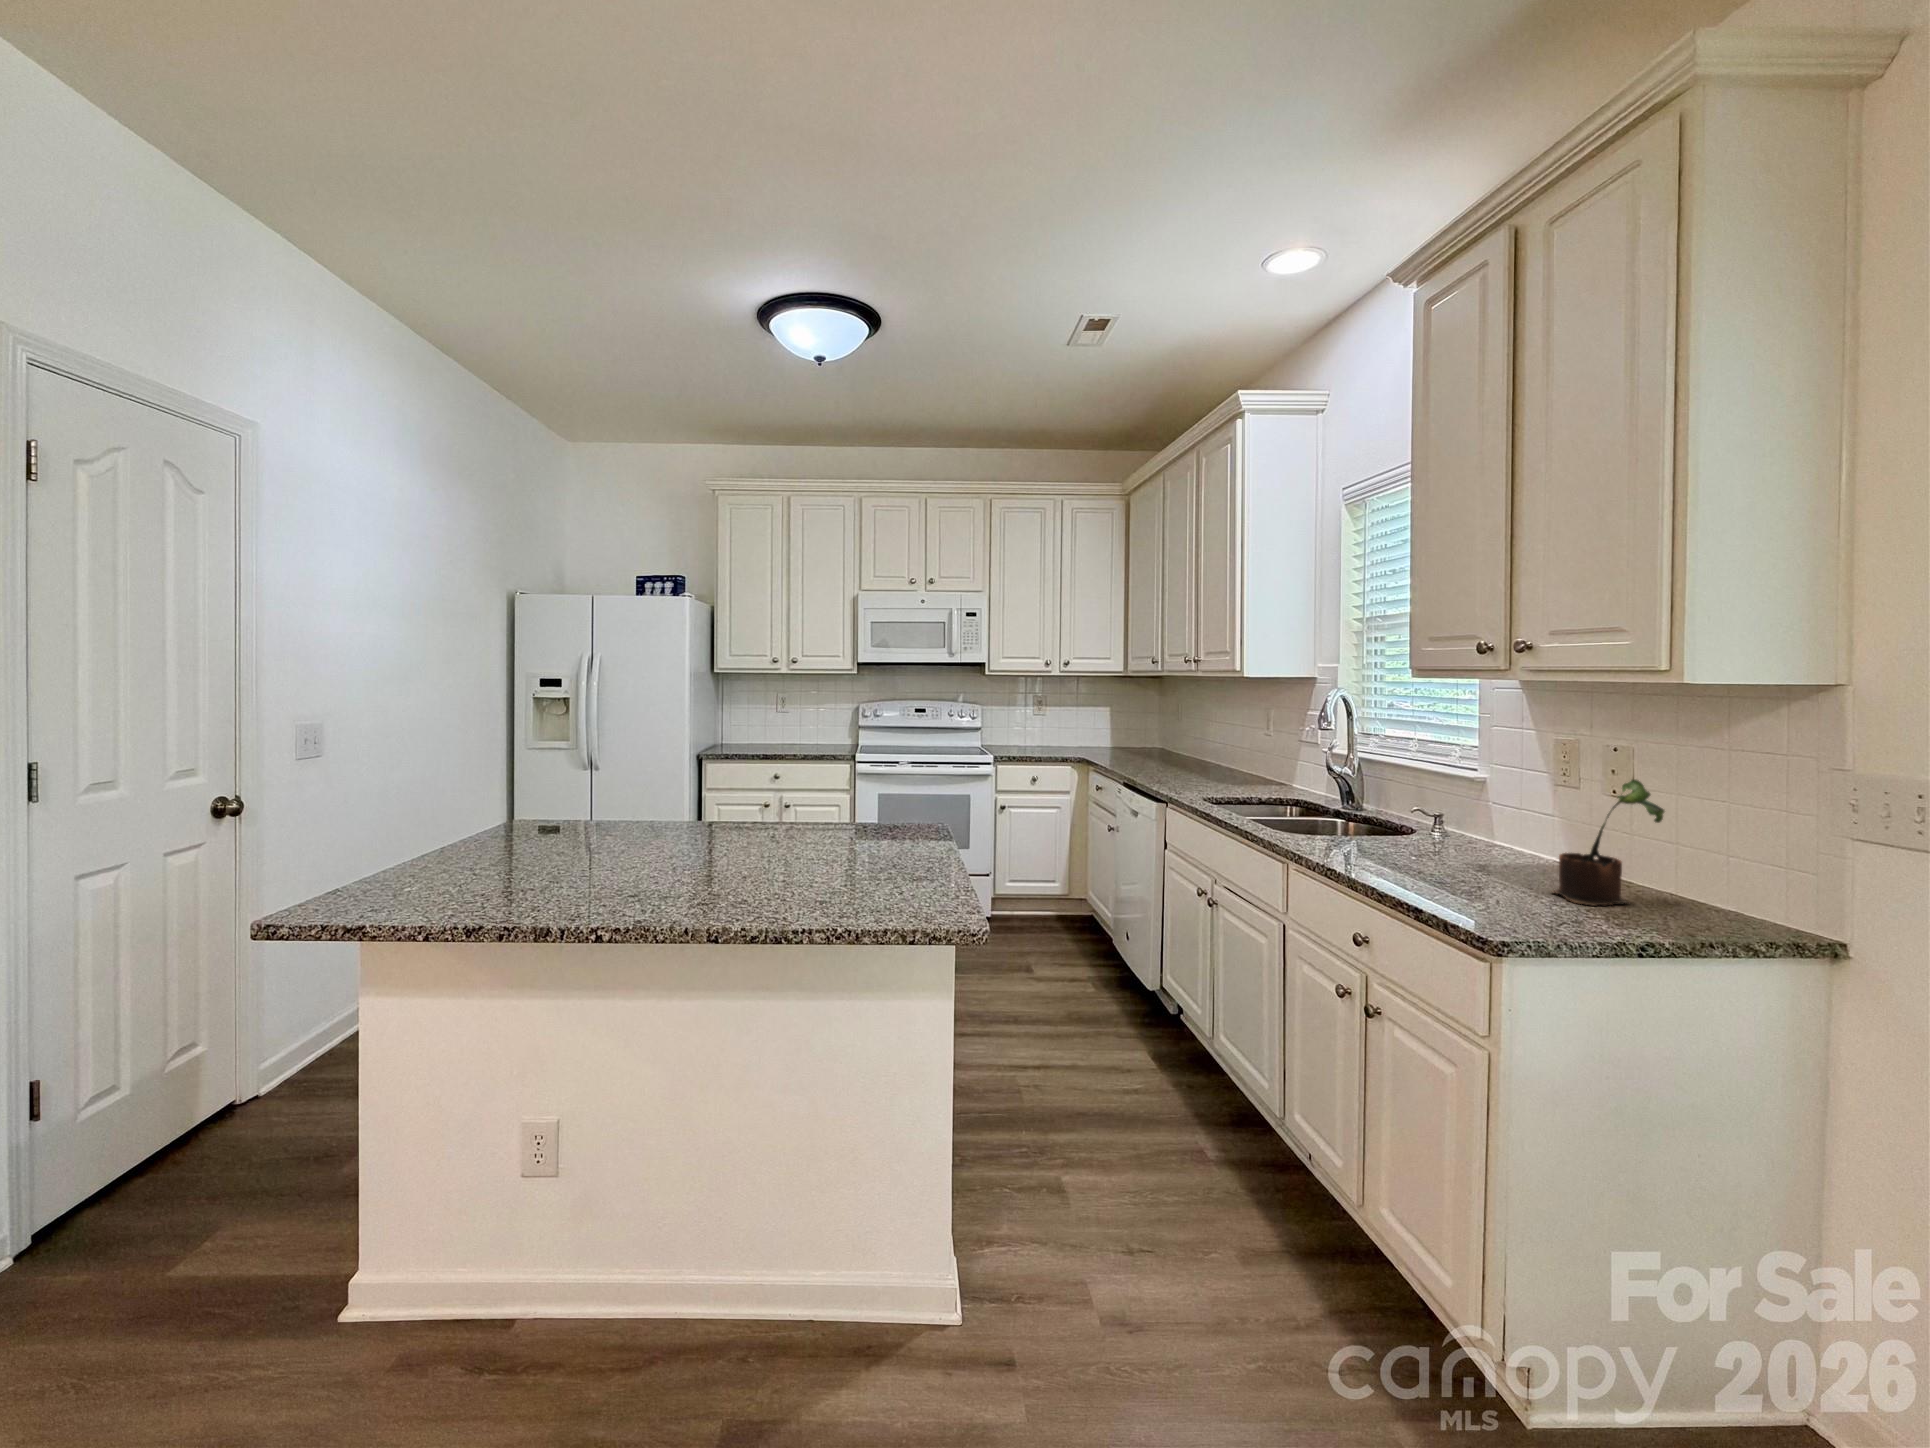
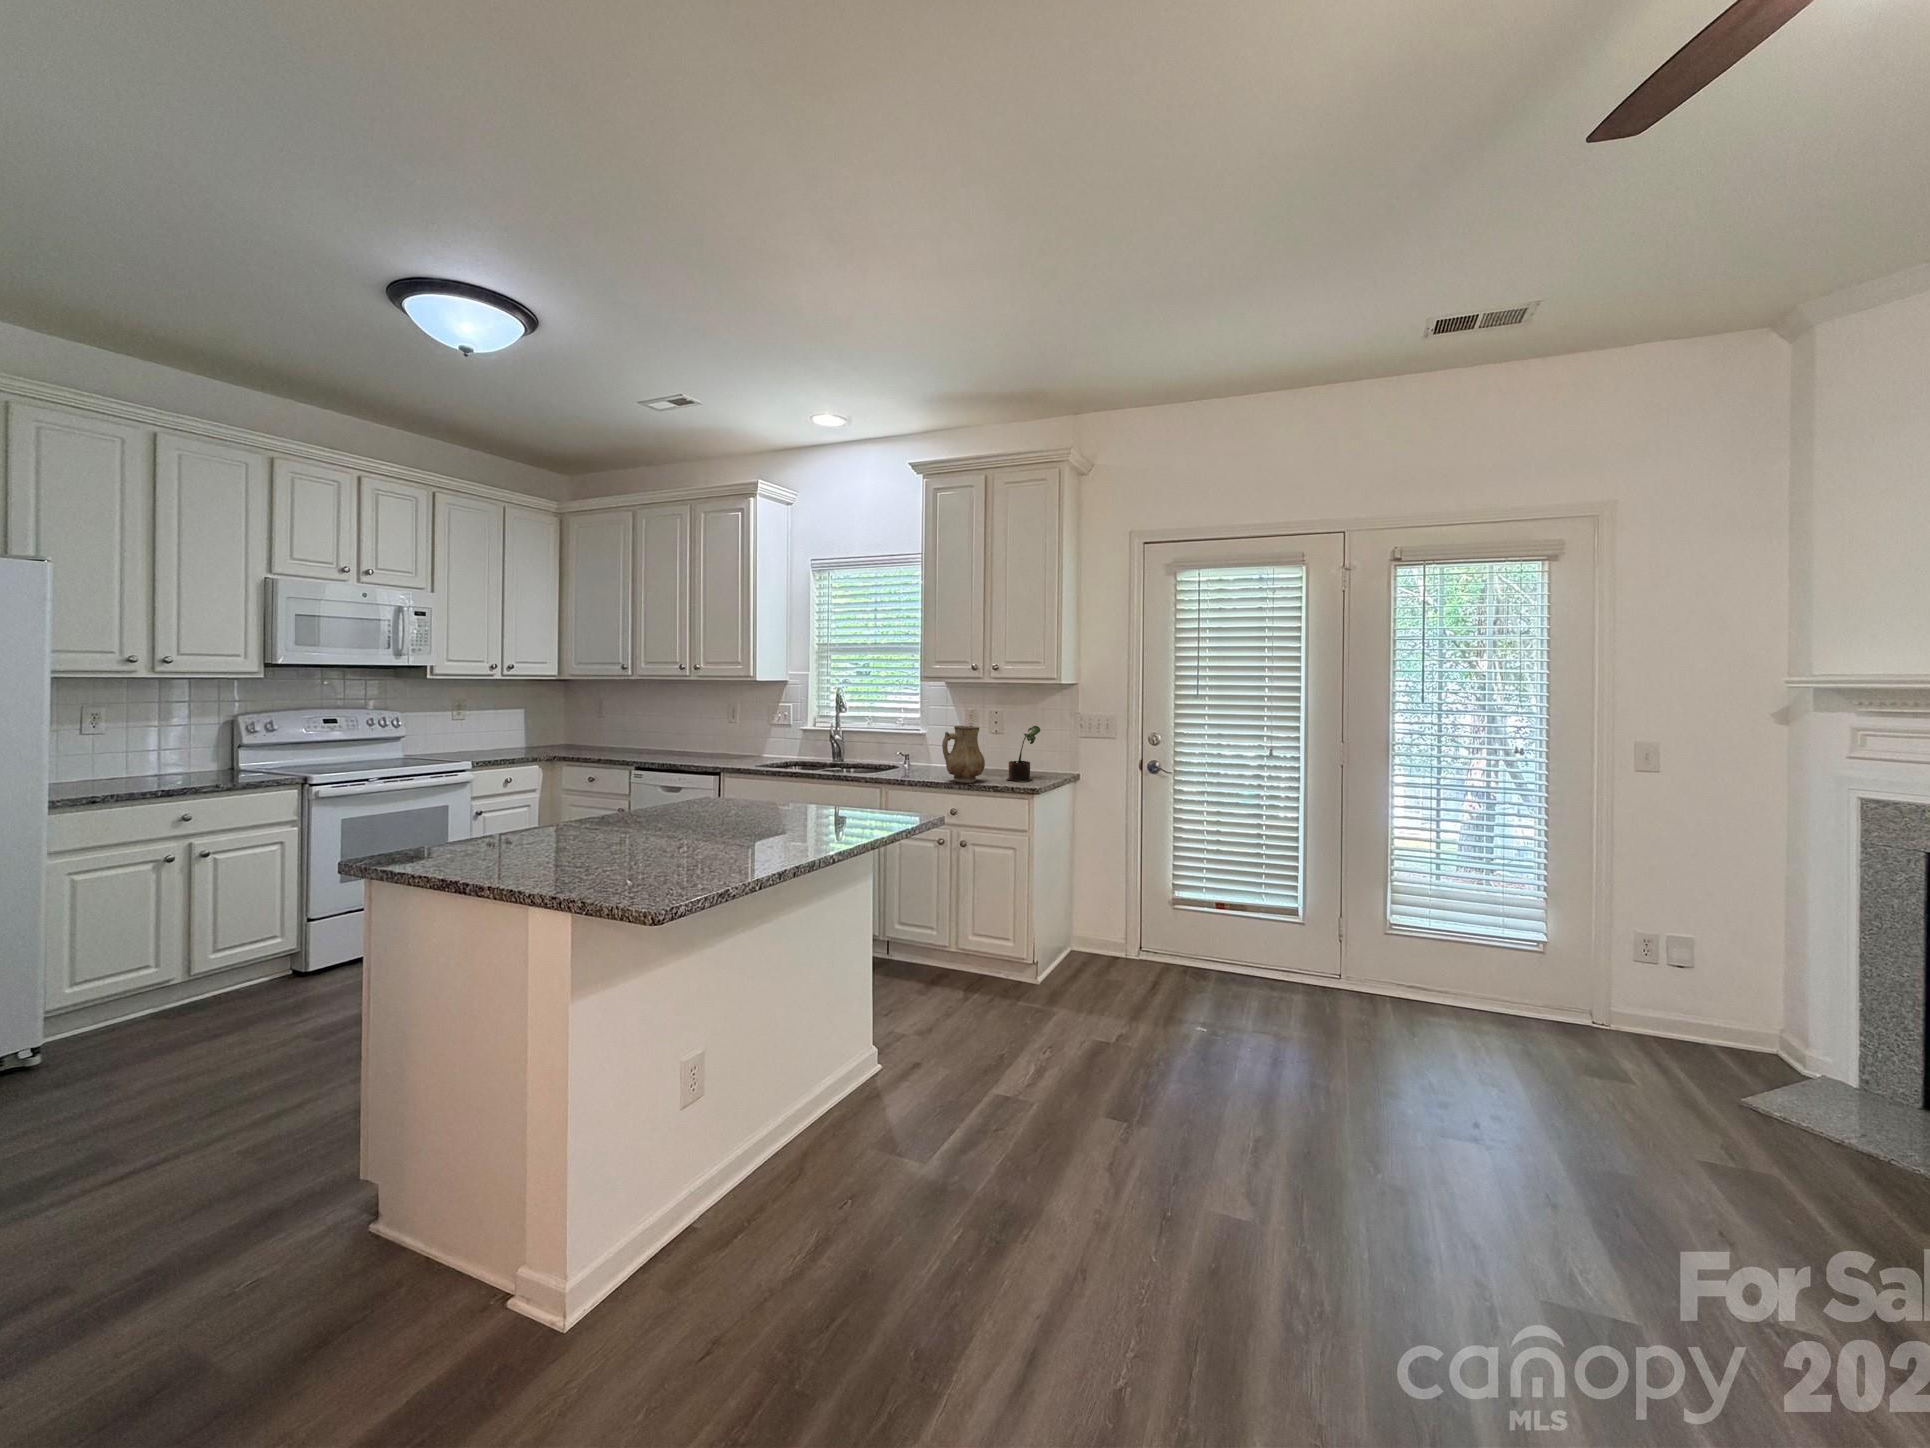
ceramic pitcher: none [1394,762,1499,880] -> present [942,726,985,783]

